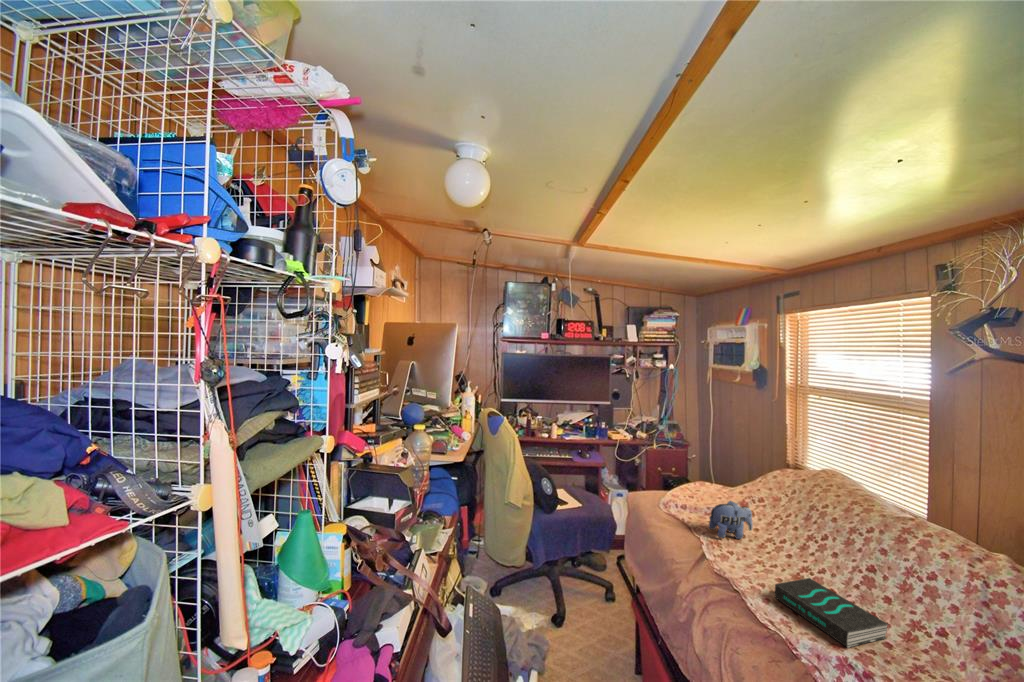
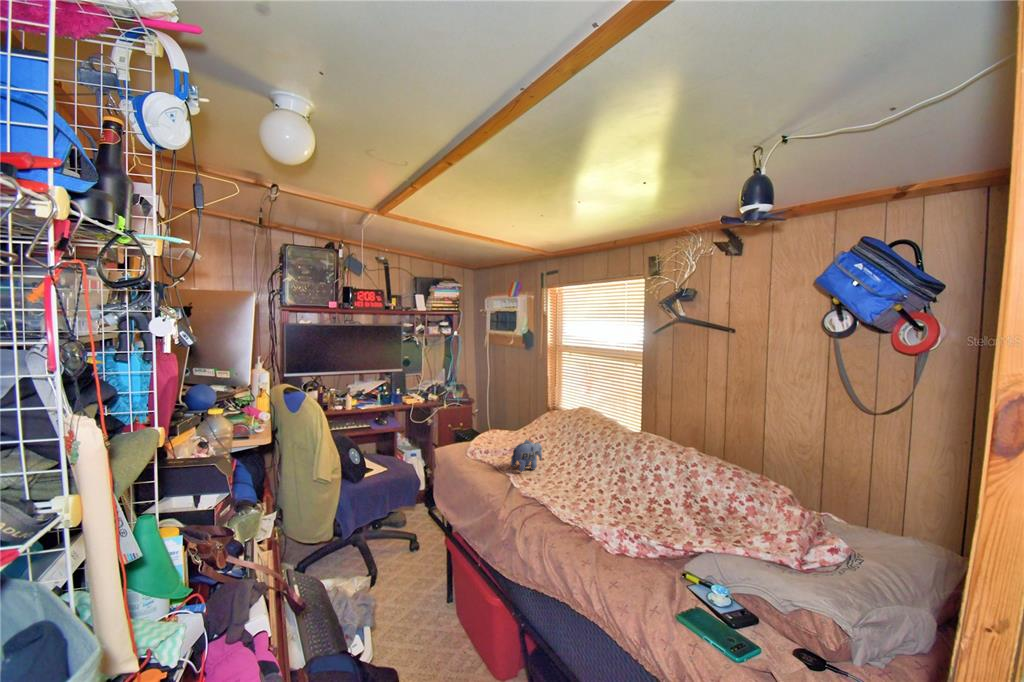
book: present [775,578,888,648] -> none [571,486,641,528]

